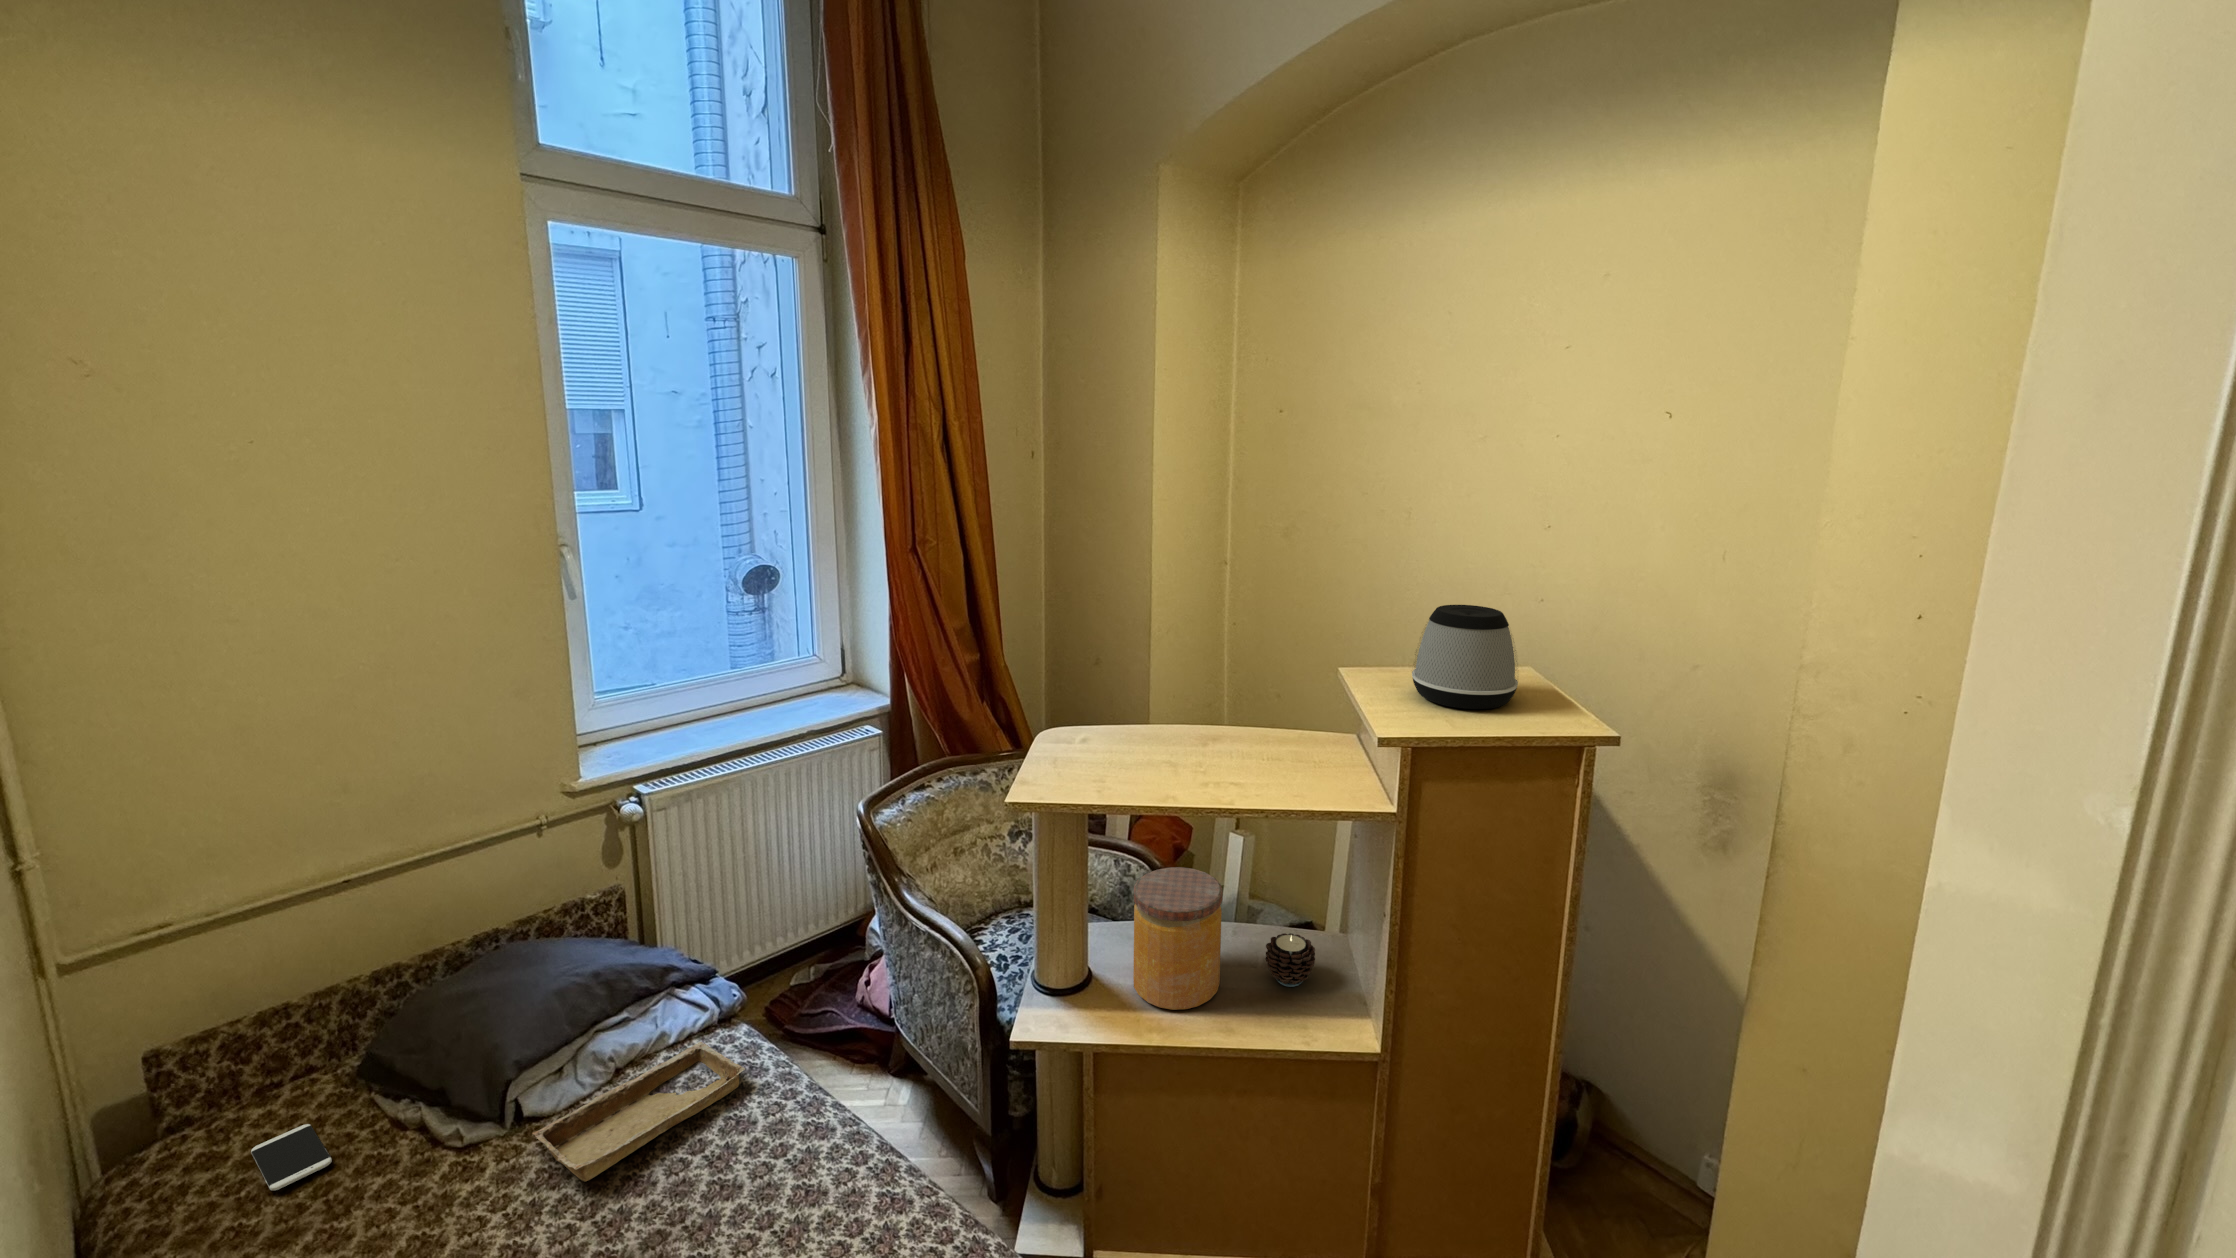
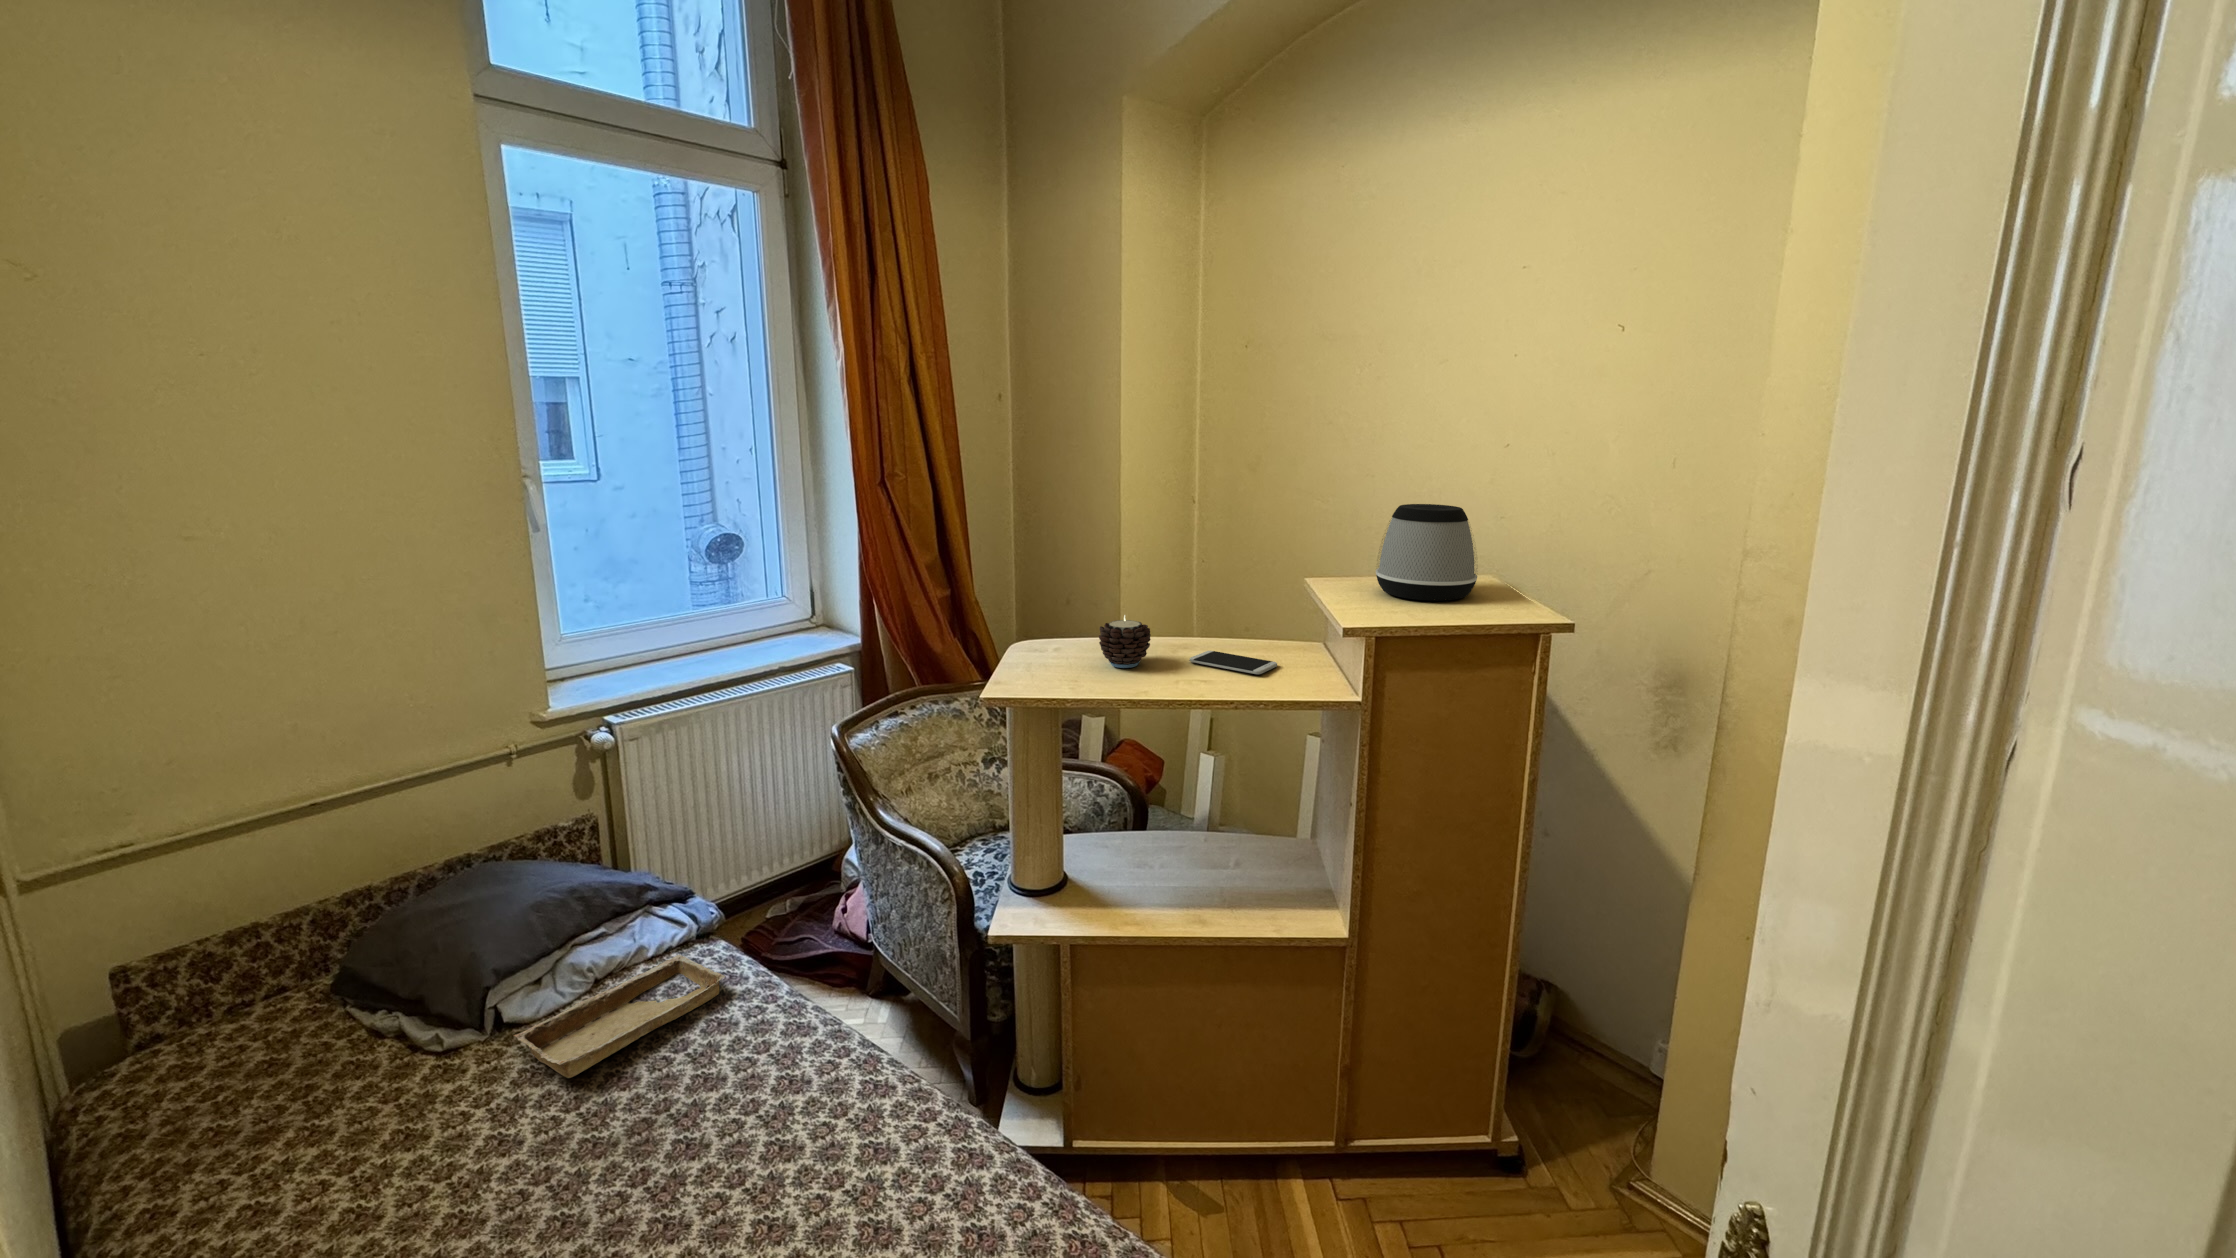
jar: present [1133,867,1223,1010] -> none [1108,770,1194,902]
candle: present [1266,933,1315,987] -> present [1099,616,1151,668]
smartphone: present [251,1124,332,1190] -> present [1190,651,1277,674]

